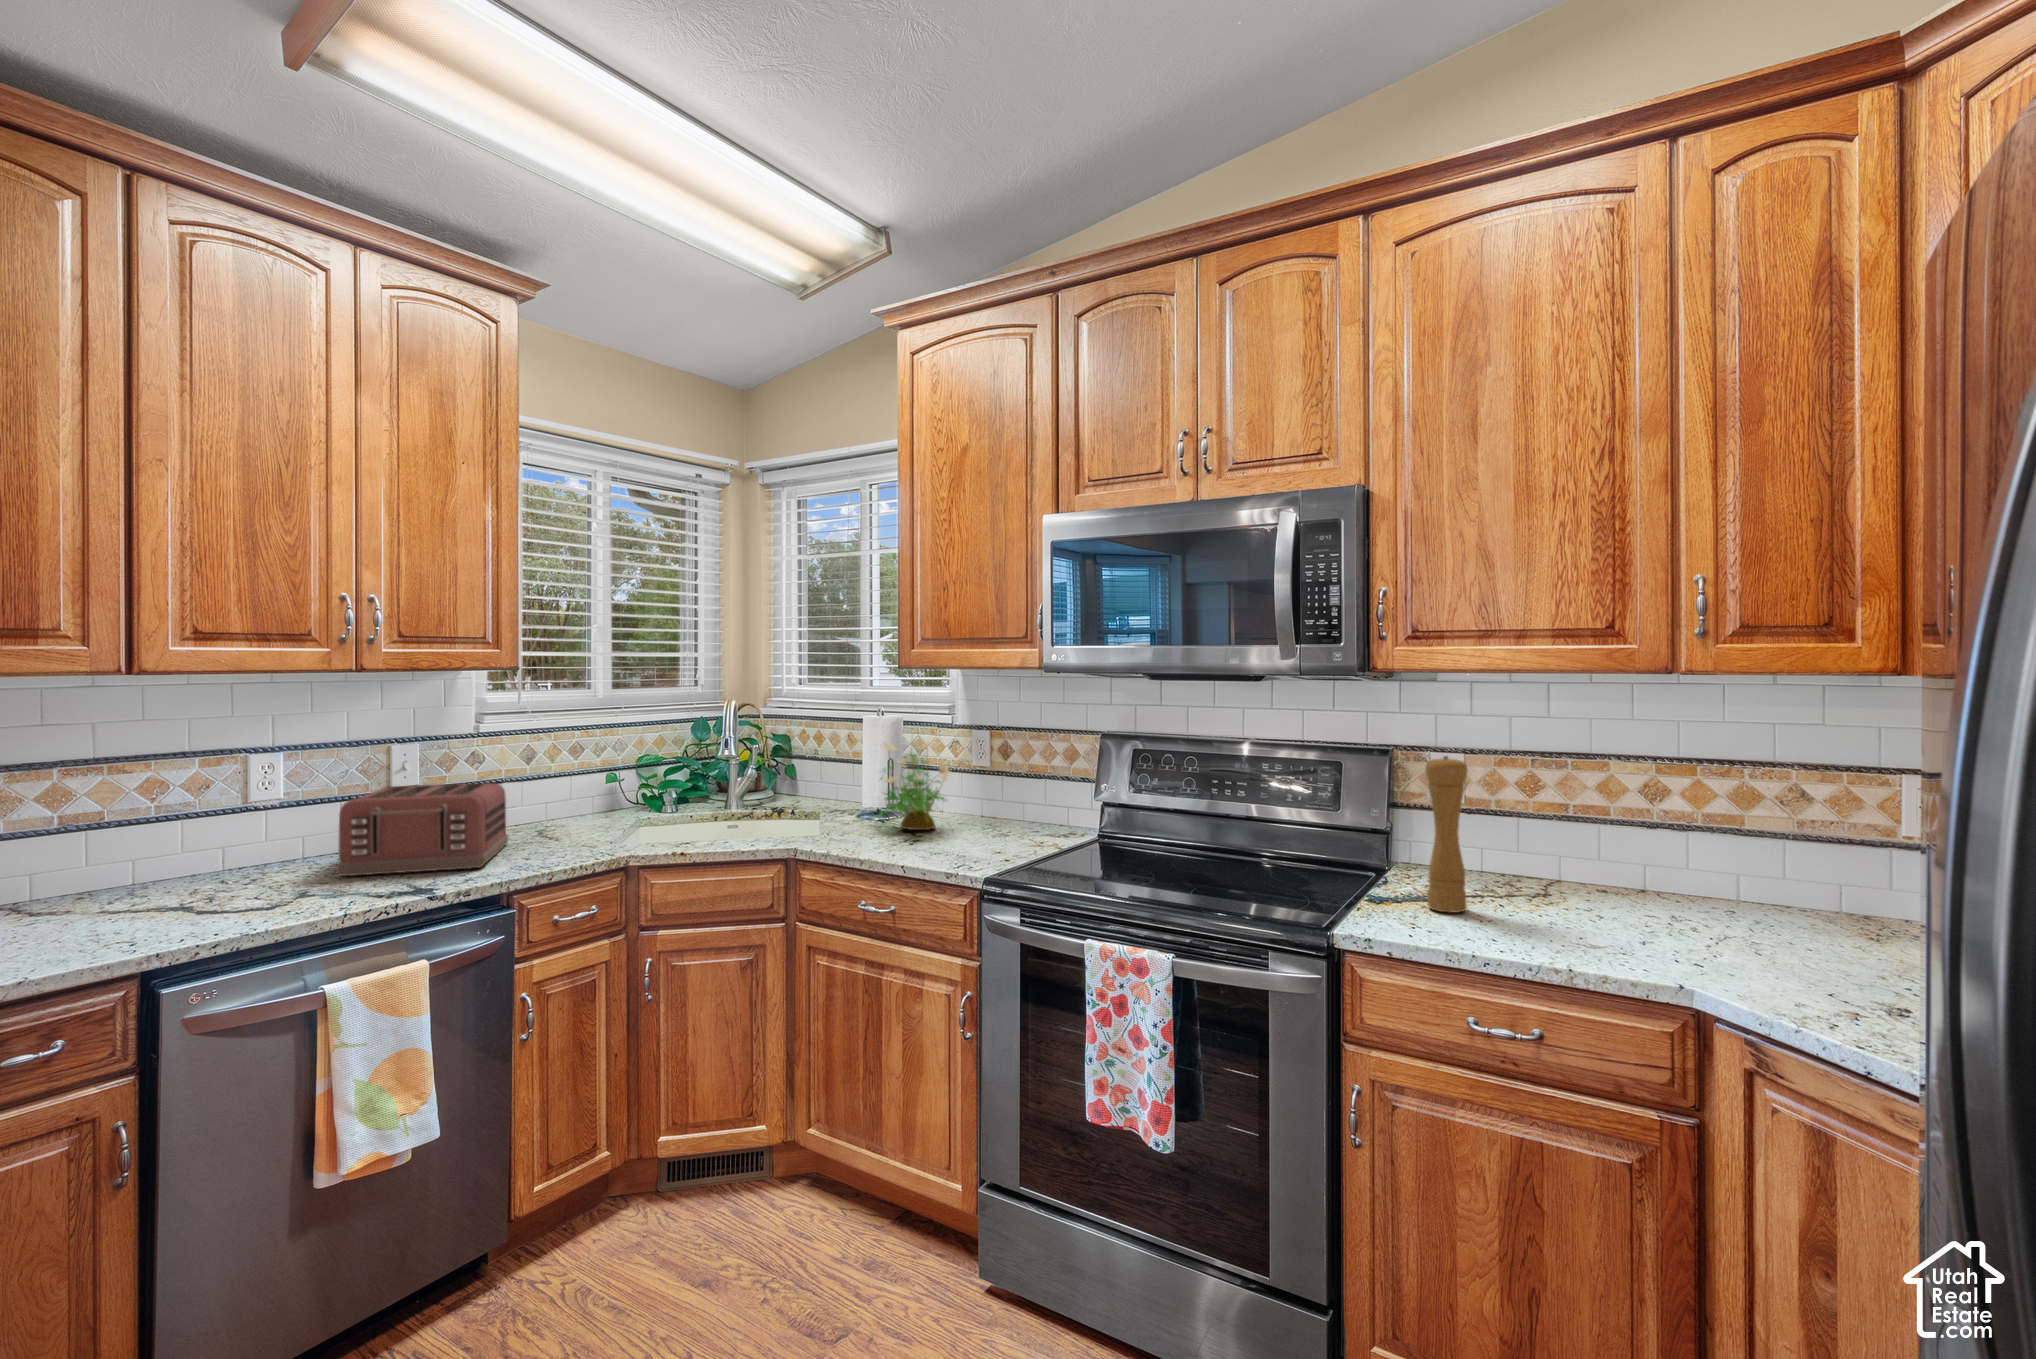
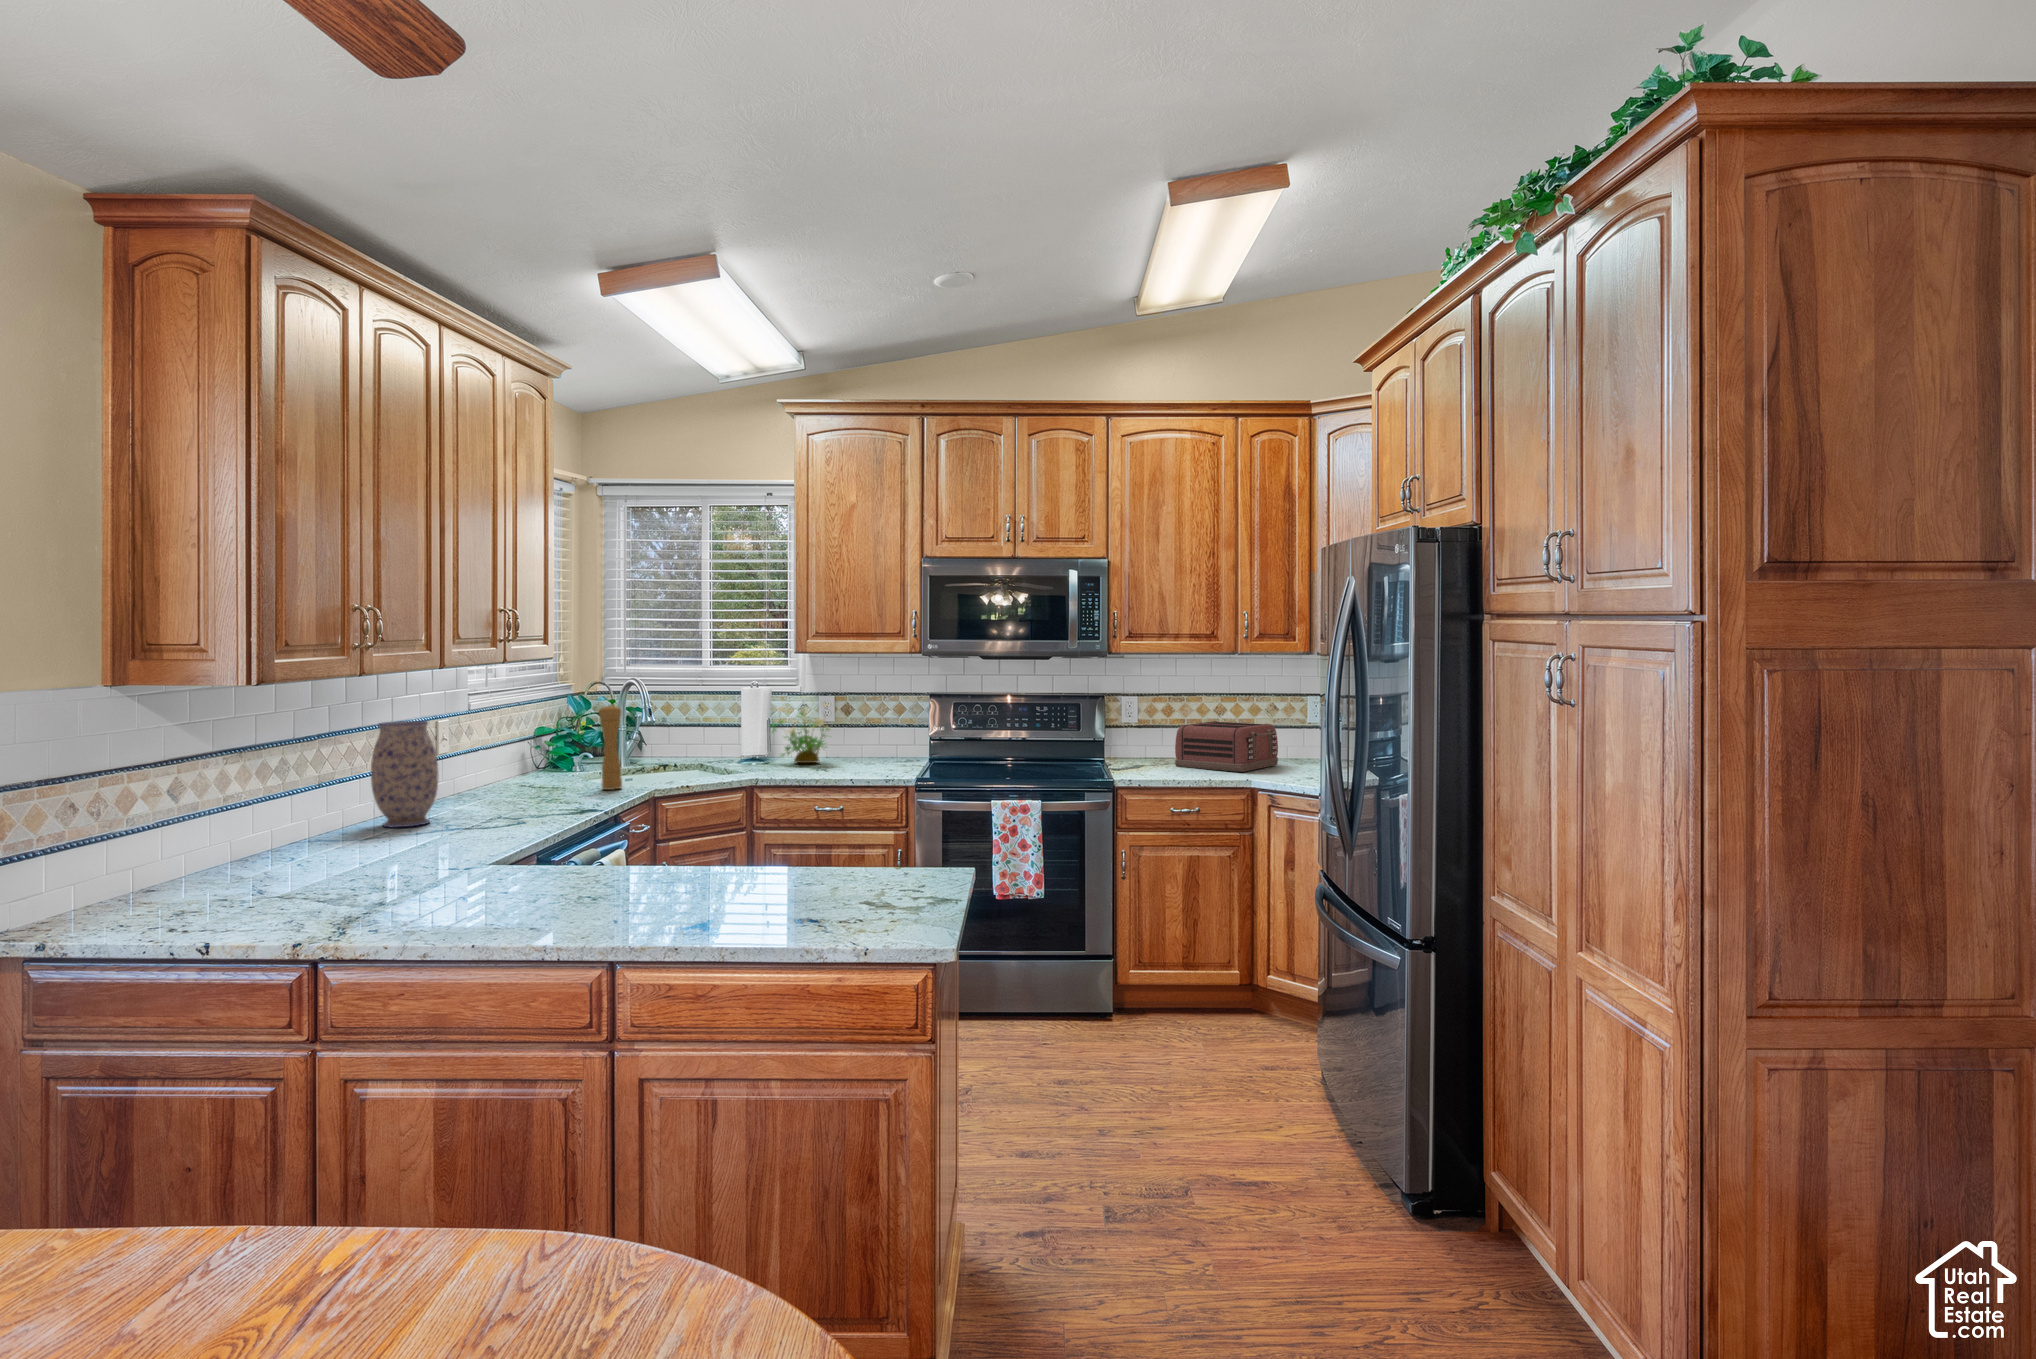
vase: none [132,749,237,897] -> present [371,721,439,828]
pepper mill: present [1425,756,1467,912] -> present [599,705,622,790]
toaster: present [336,783,508,876] -> present [1175,721,1278,772]

